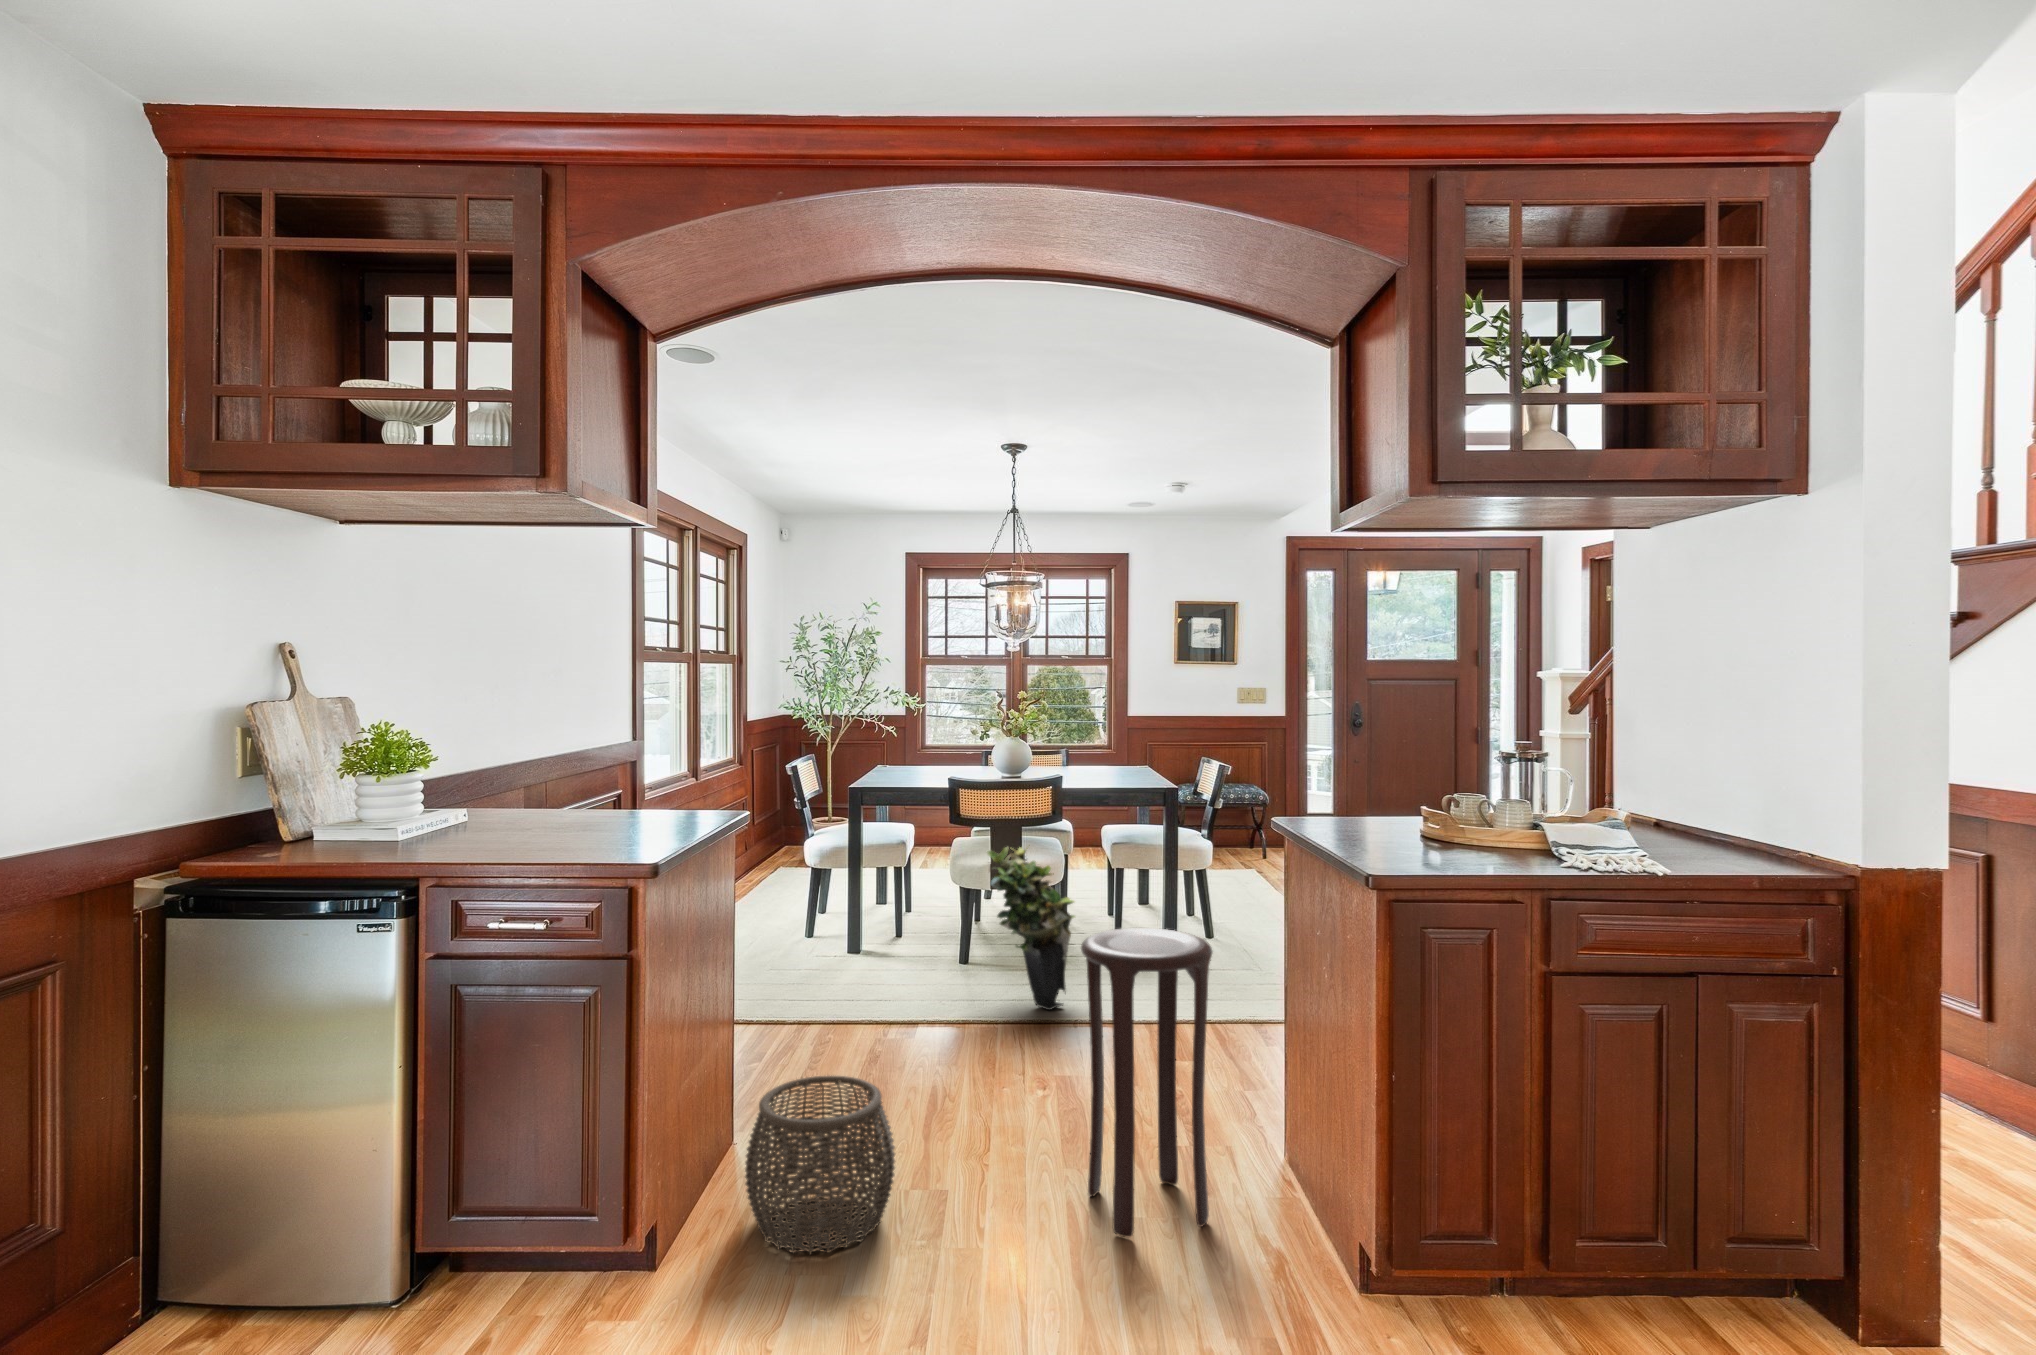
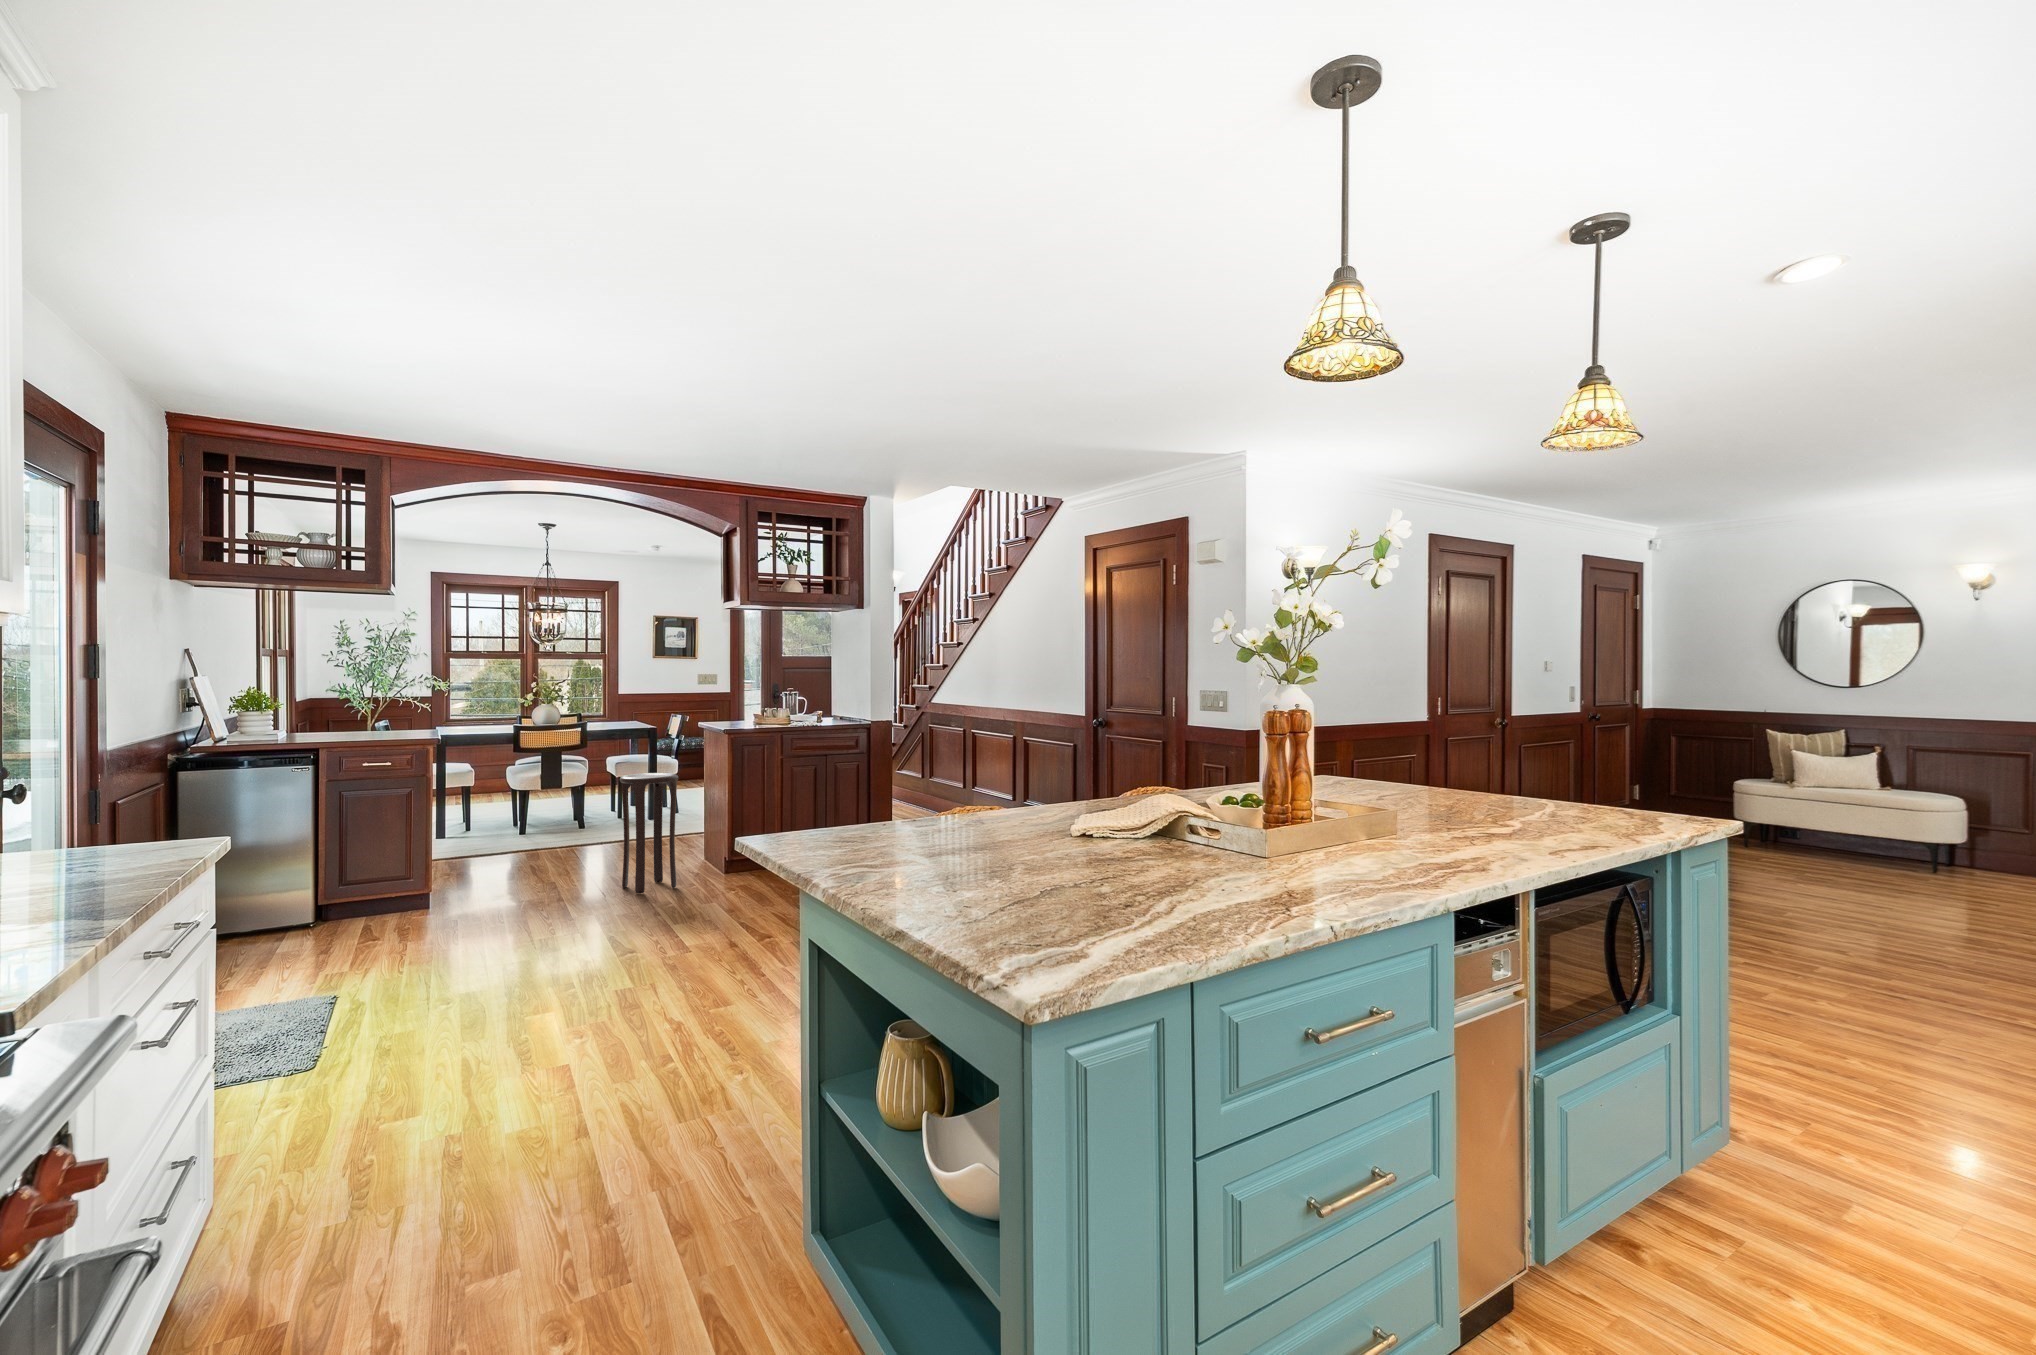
potted plant: present [987,847,1075,1010] -> none [544,760,601,848]
woven basket: present [745,1076,895,1254] -> none [458,845,534,912]

